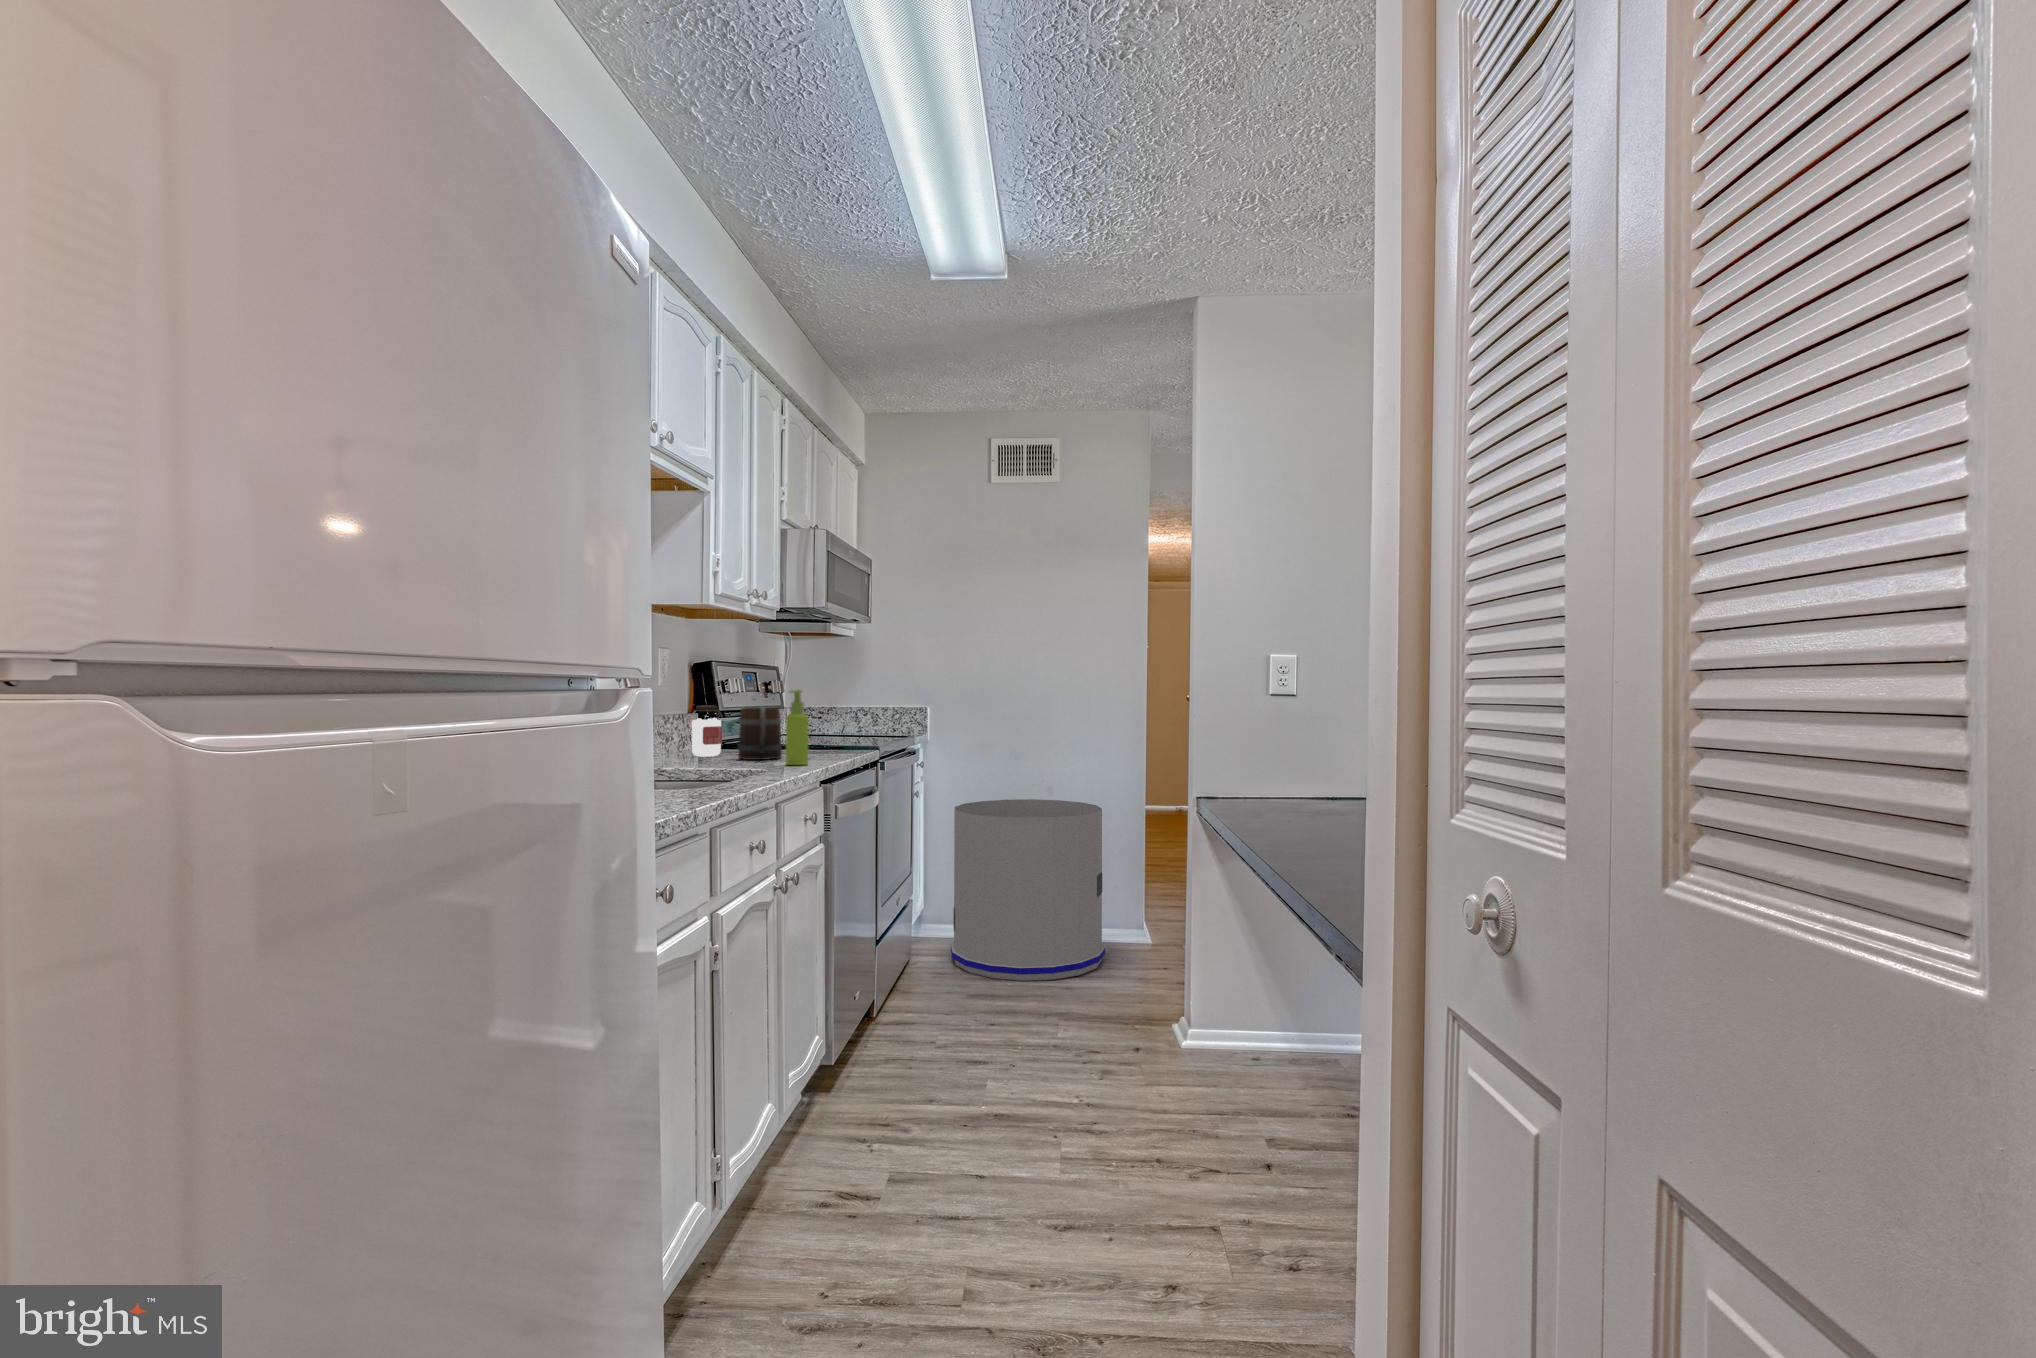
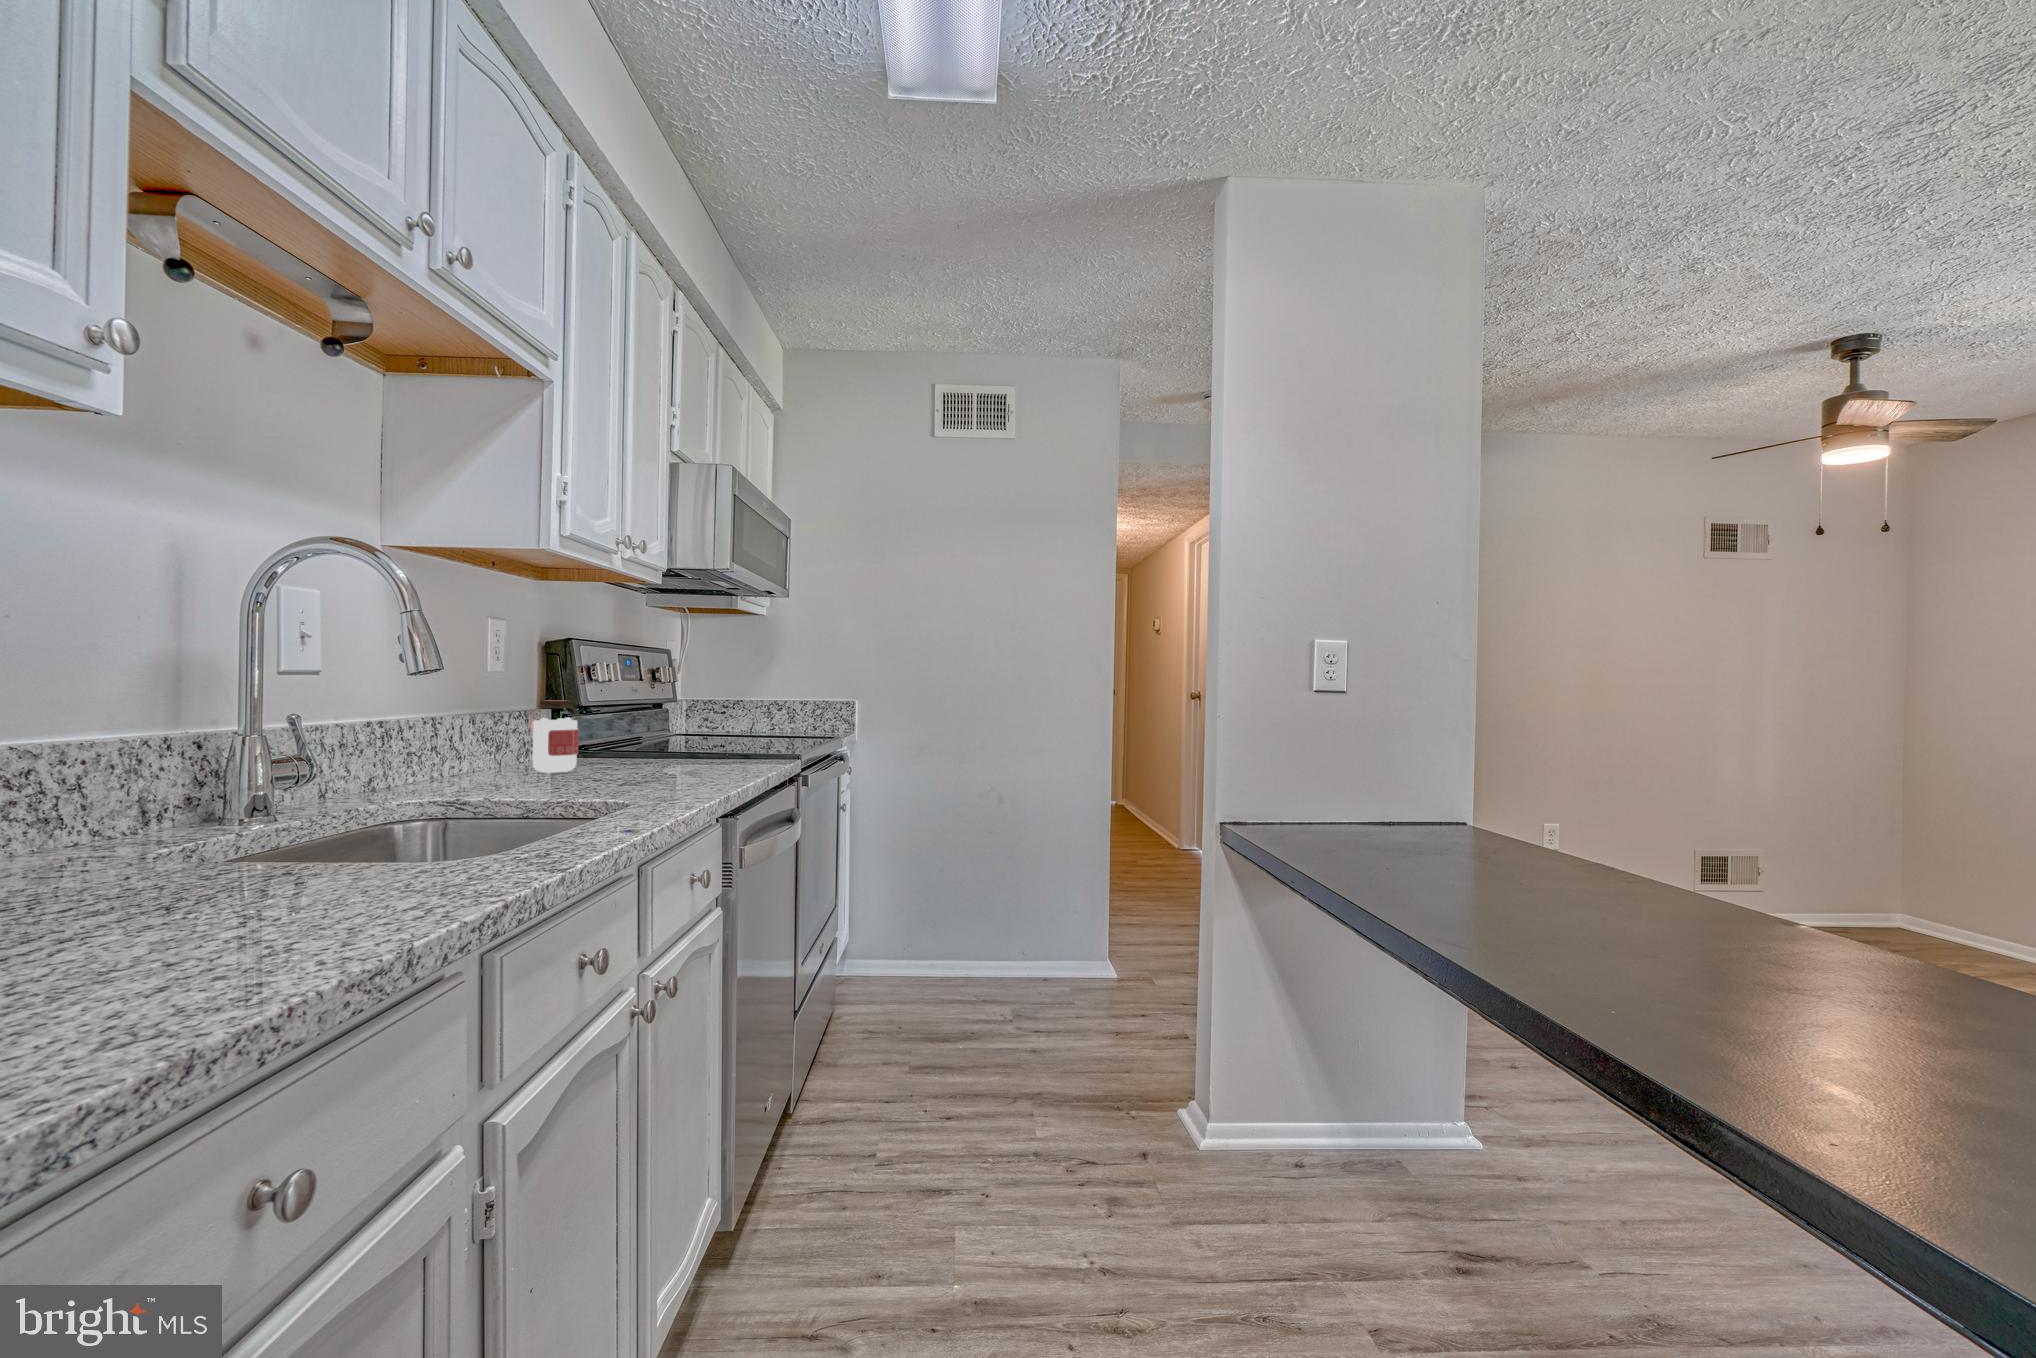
soap dispenser: present [786,690,808,765] -> none [667,679,702,790]
mug: present [738,707,782,760] -> none [600,703,665,779]
trash can: present [951,799,1105,981] -> none [883,811,1070,1041]

